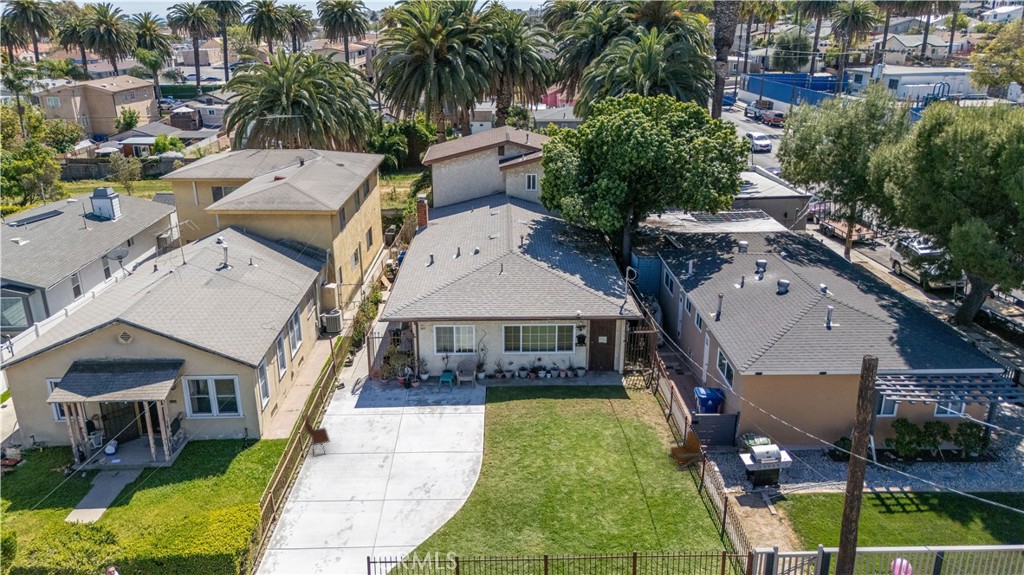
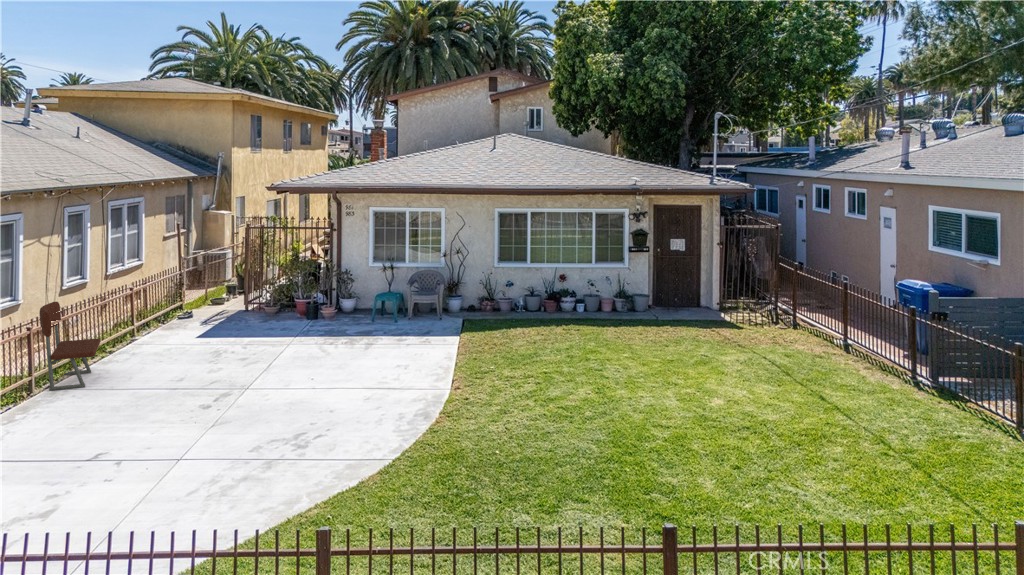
lounge chair: present [668,431,702,471] -> none [885,323,993,407]

